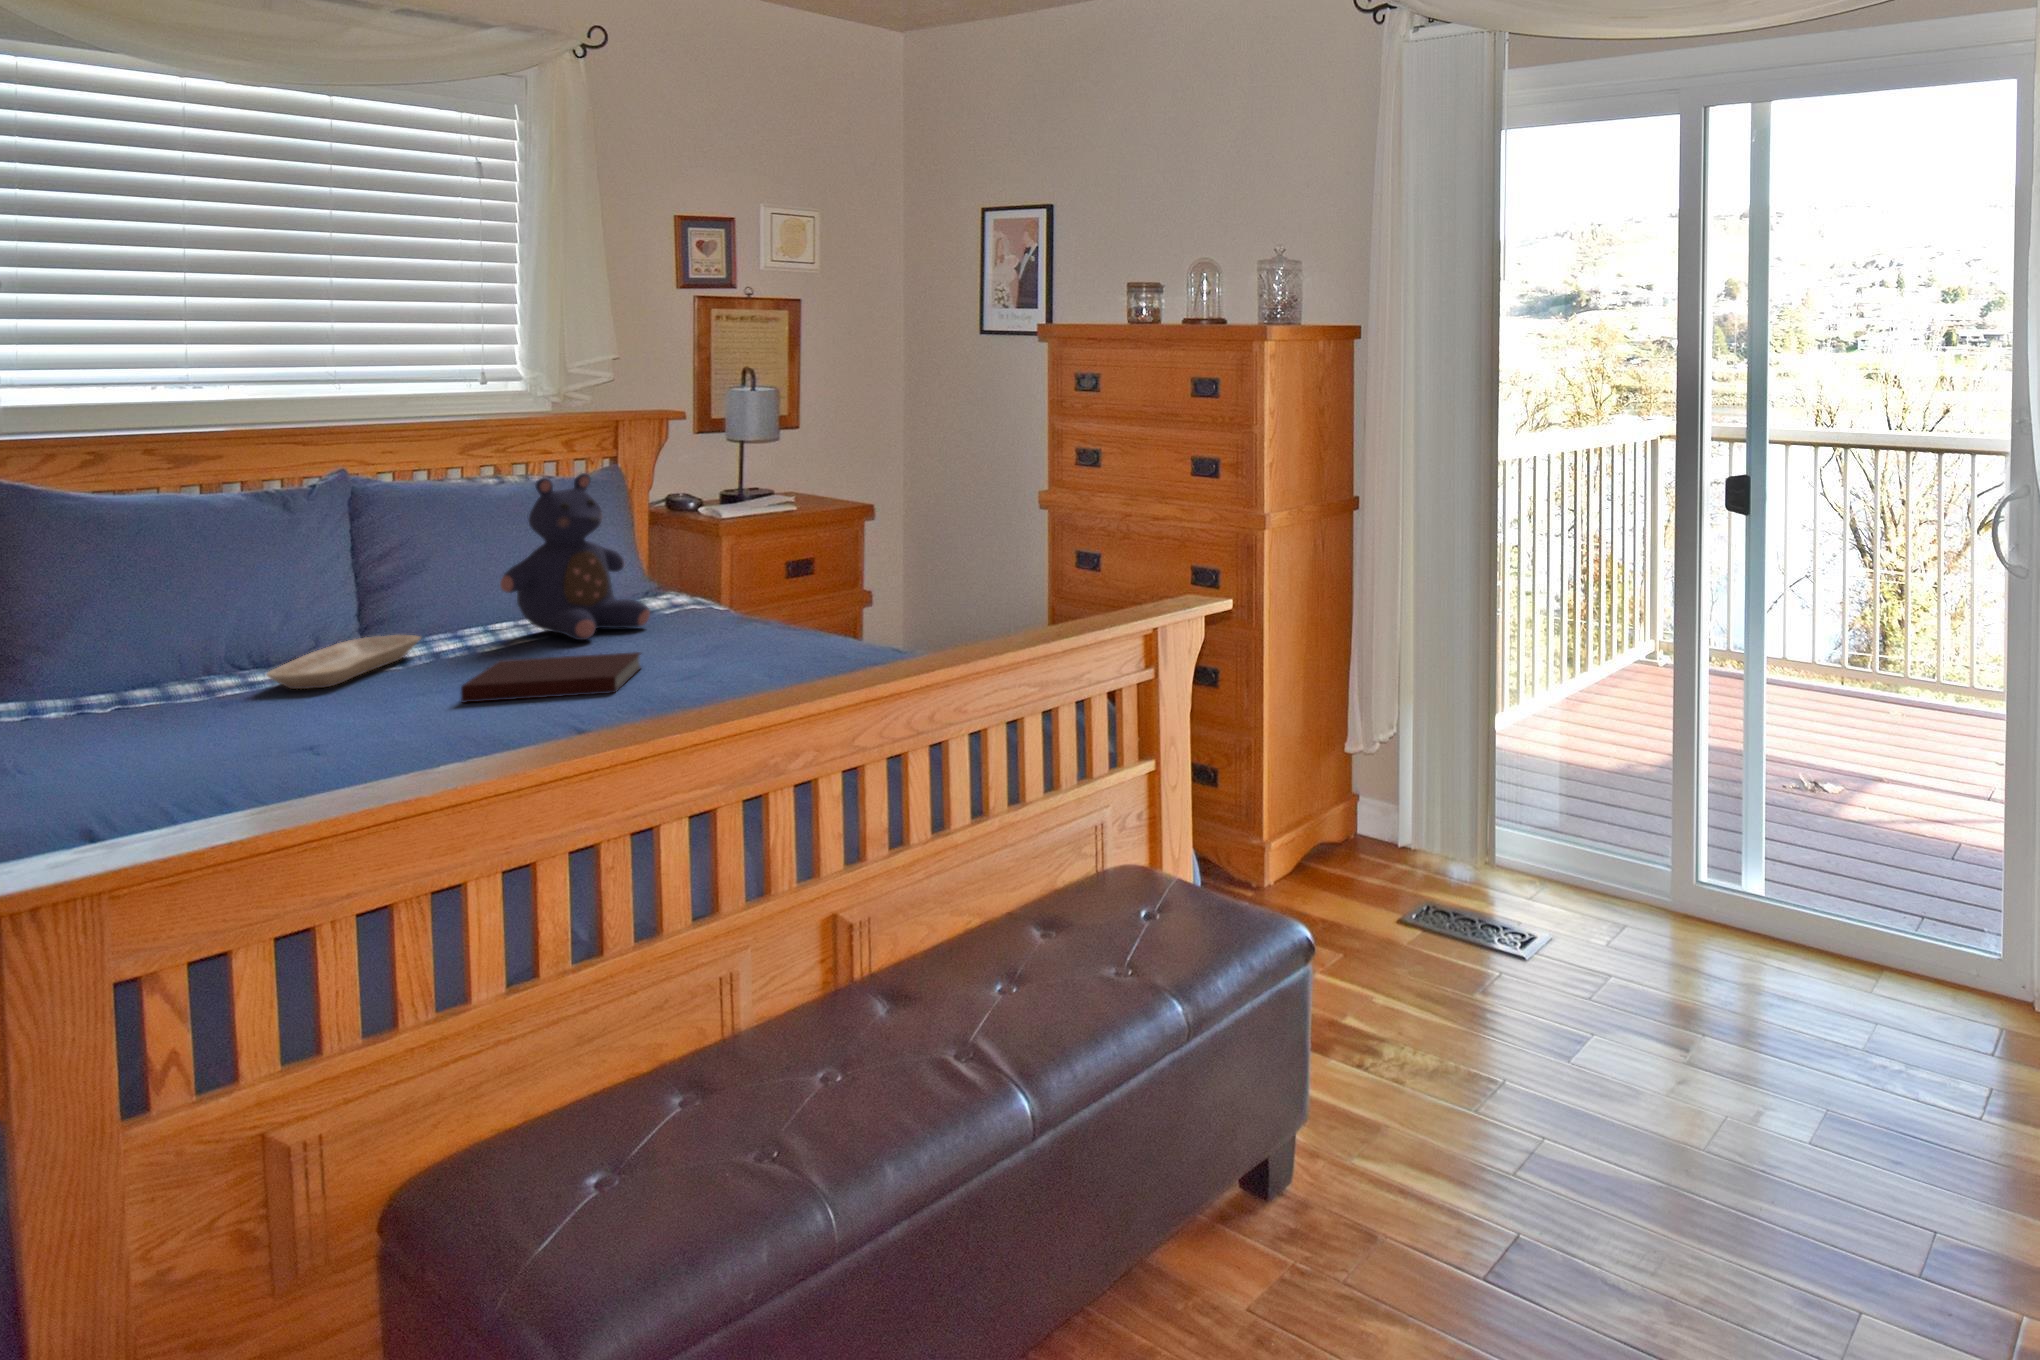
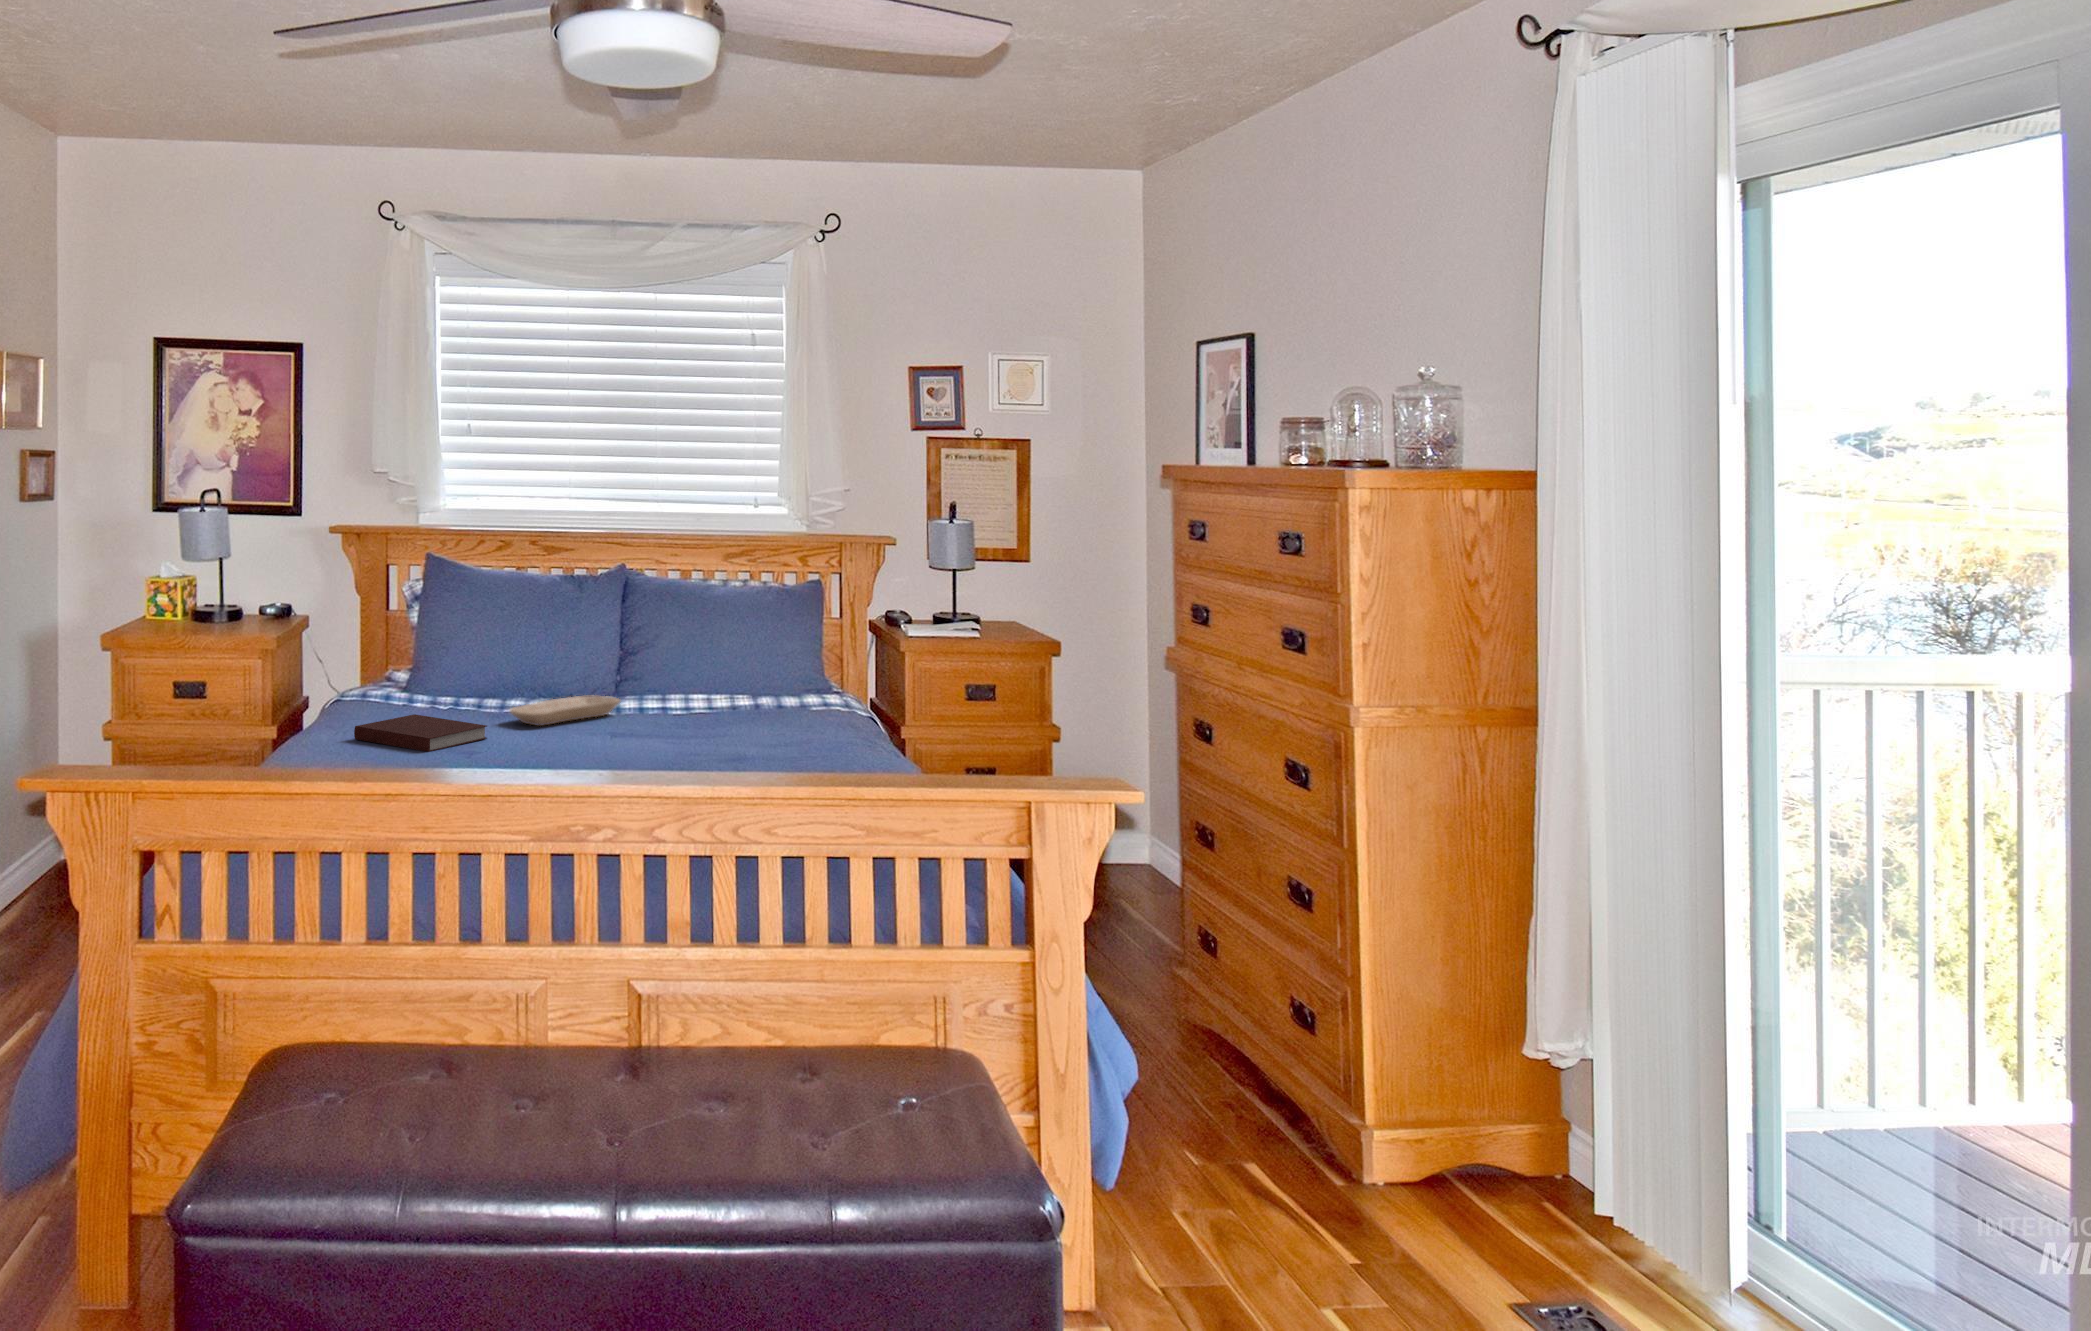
teddy bear: present [500,473,650,640] -> none [673,583,776,724]
notebook: present [461,652,641,703] -> present [354,714,487,752]

